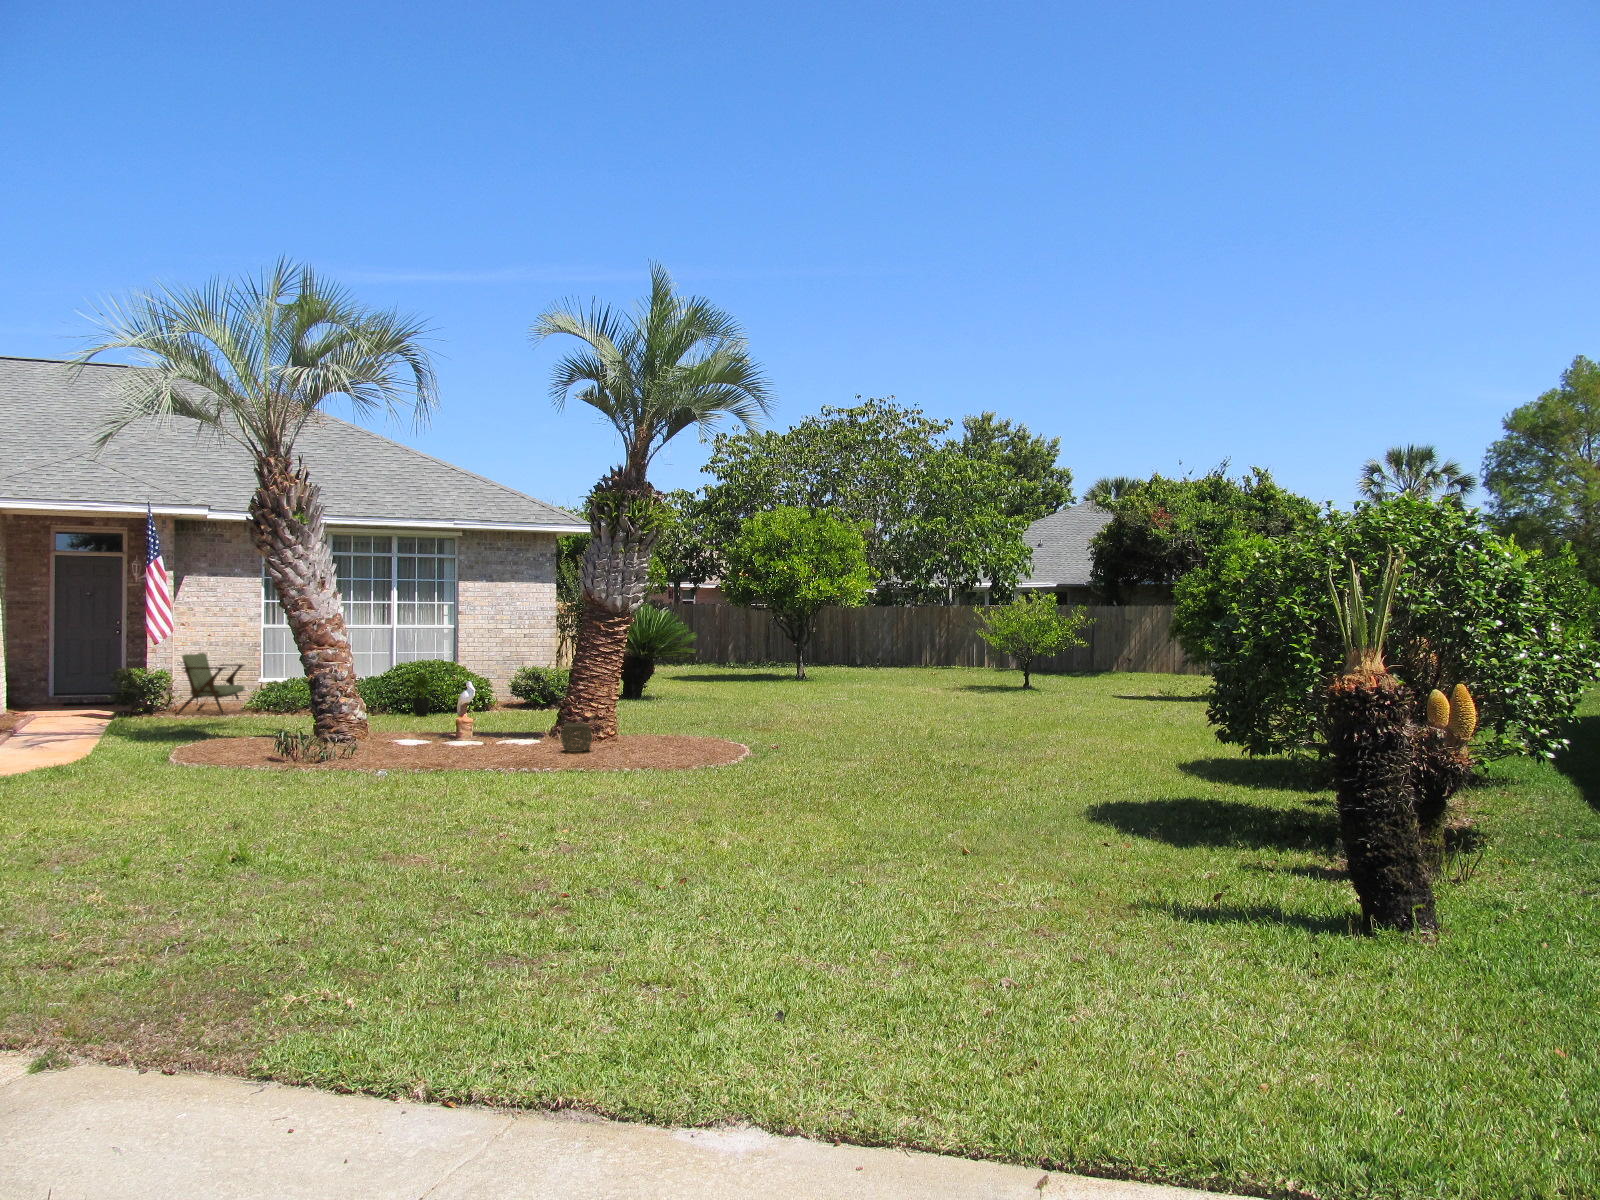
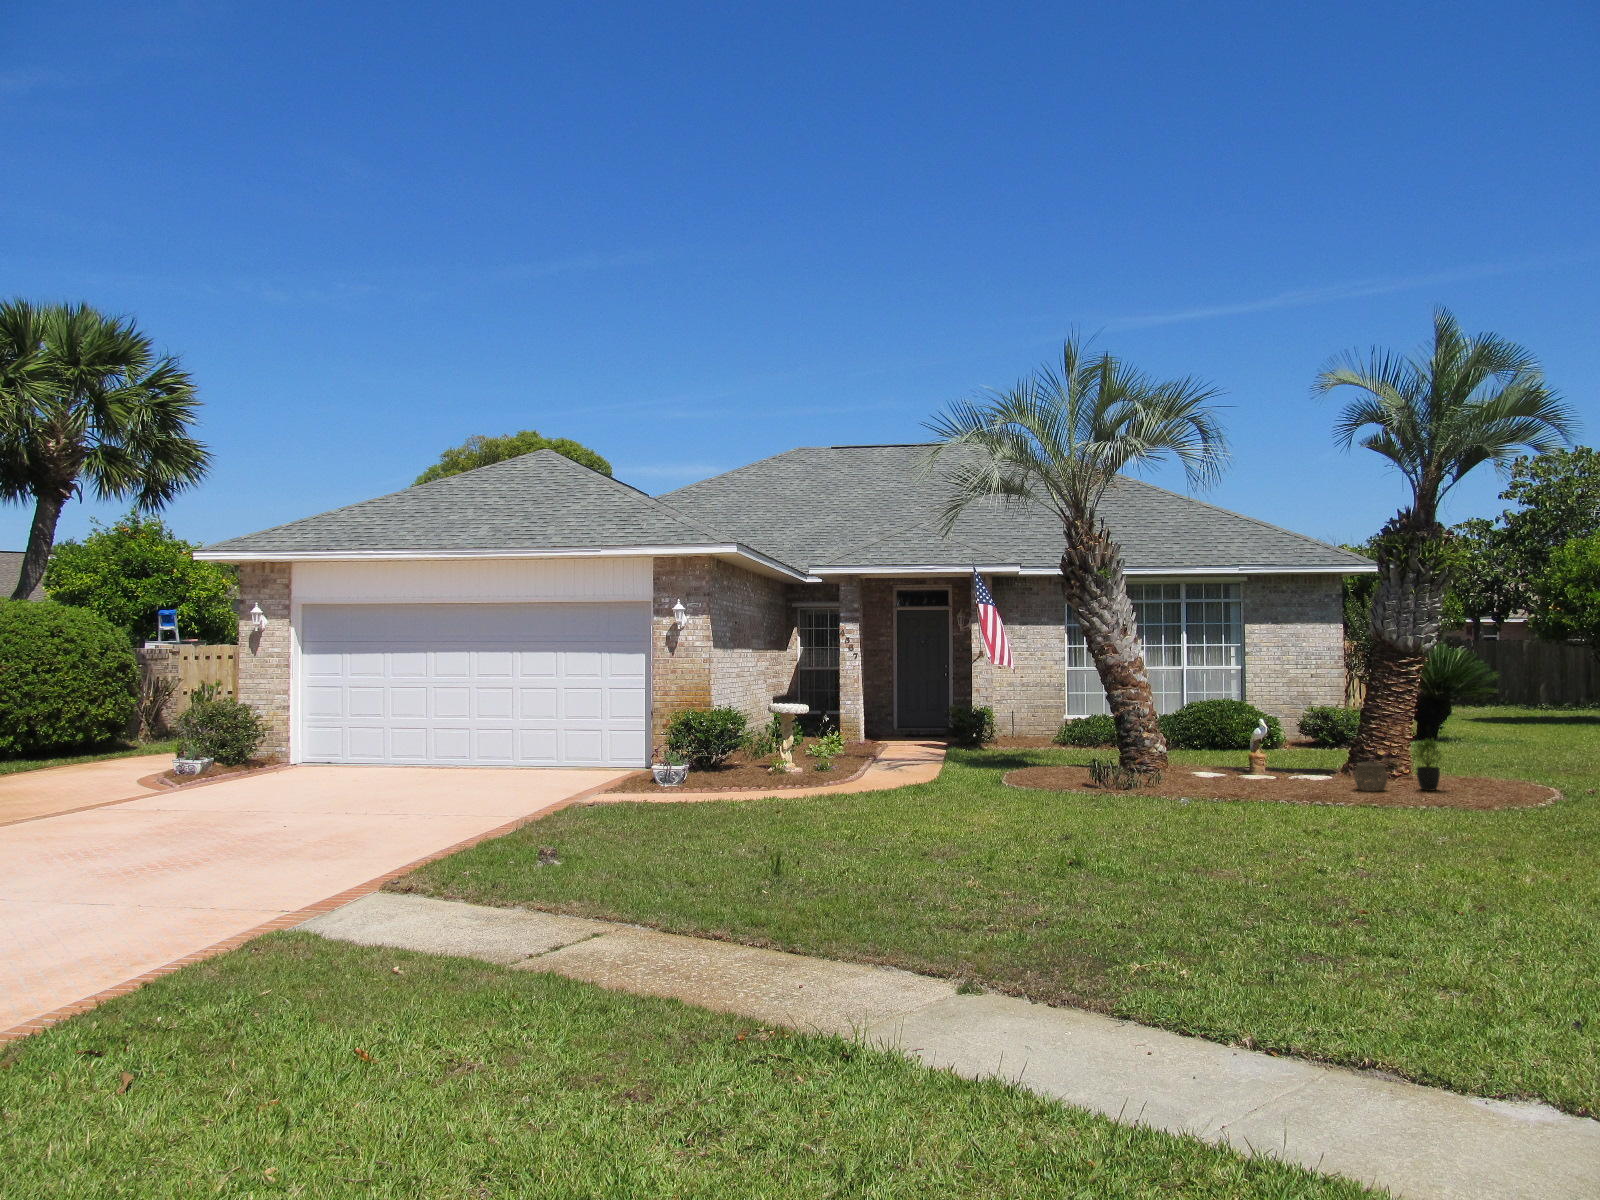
lounge chair: present [176,653,245,715] -> none [999,691,1054,747]
potted plant: present [410,675,432,716] -> present [1412,739,1443,791]

